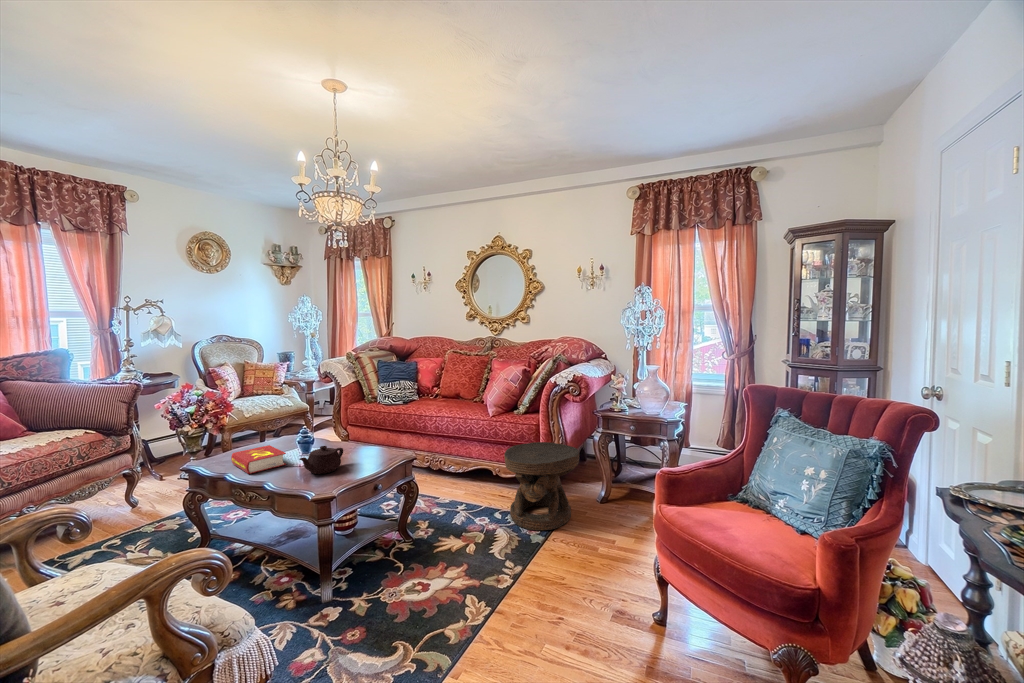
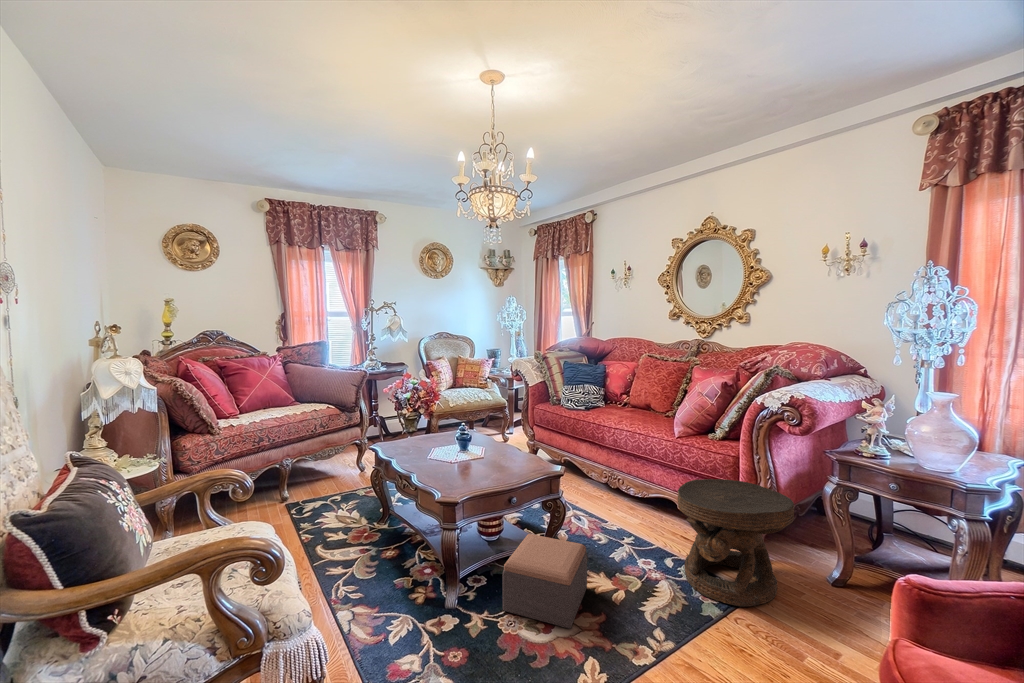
book: present [231,445,286,474] -> none [401,436,440,461]
teapot: present [299,446,343,474] -> none [440,444,487,473]
footstool: none [379,513,444,588] -> present [503,534,587,628]

